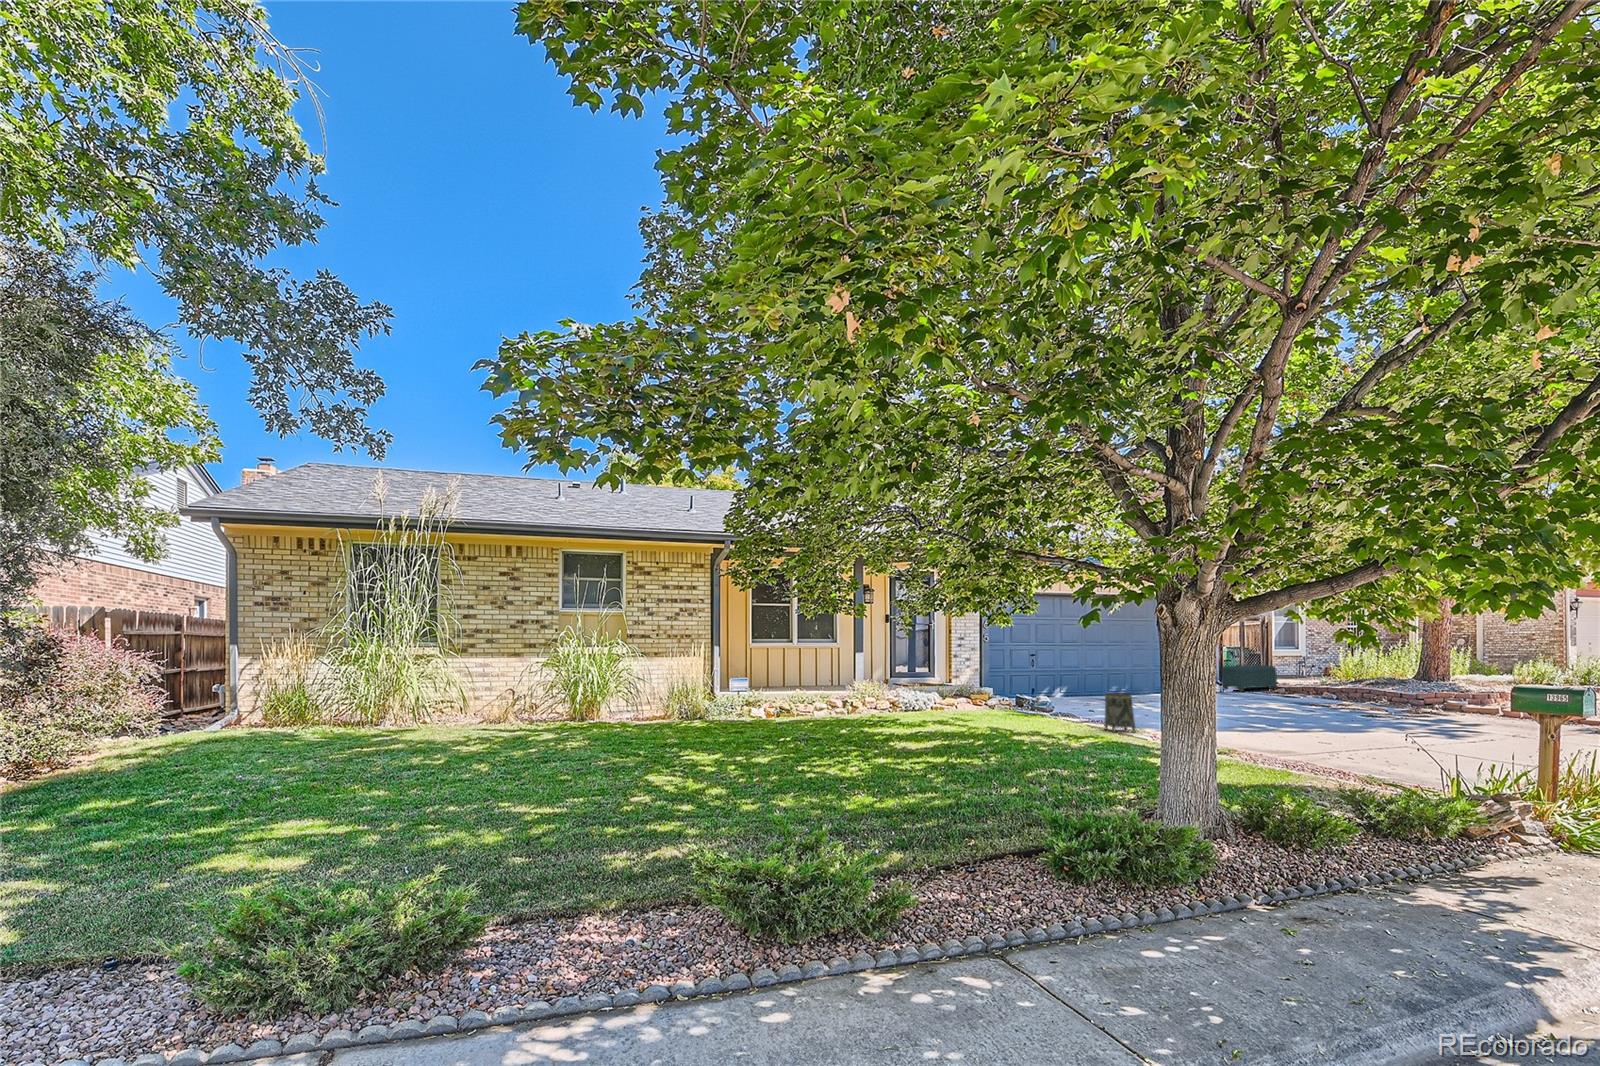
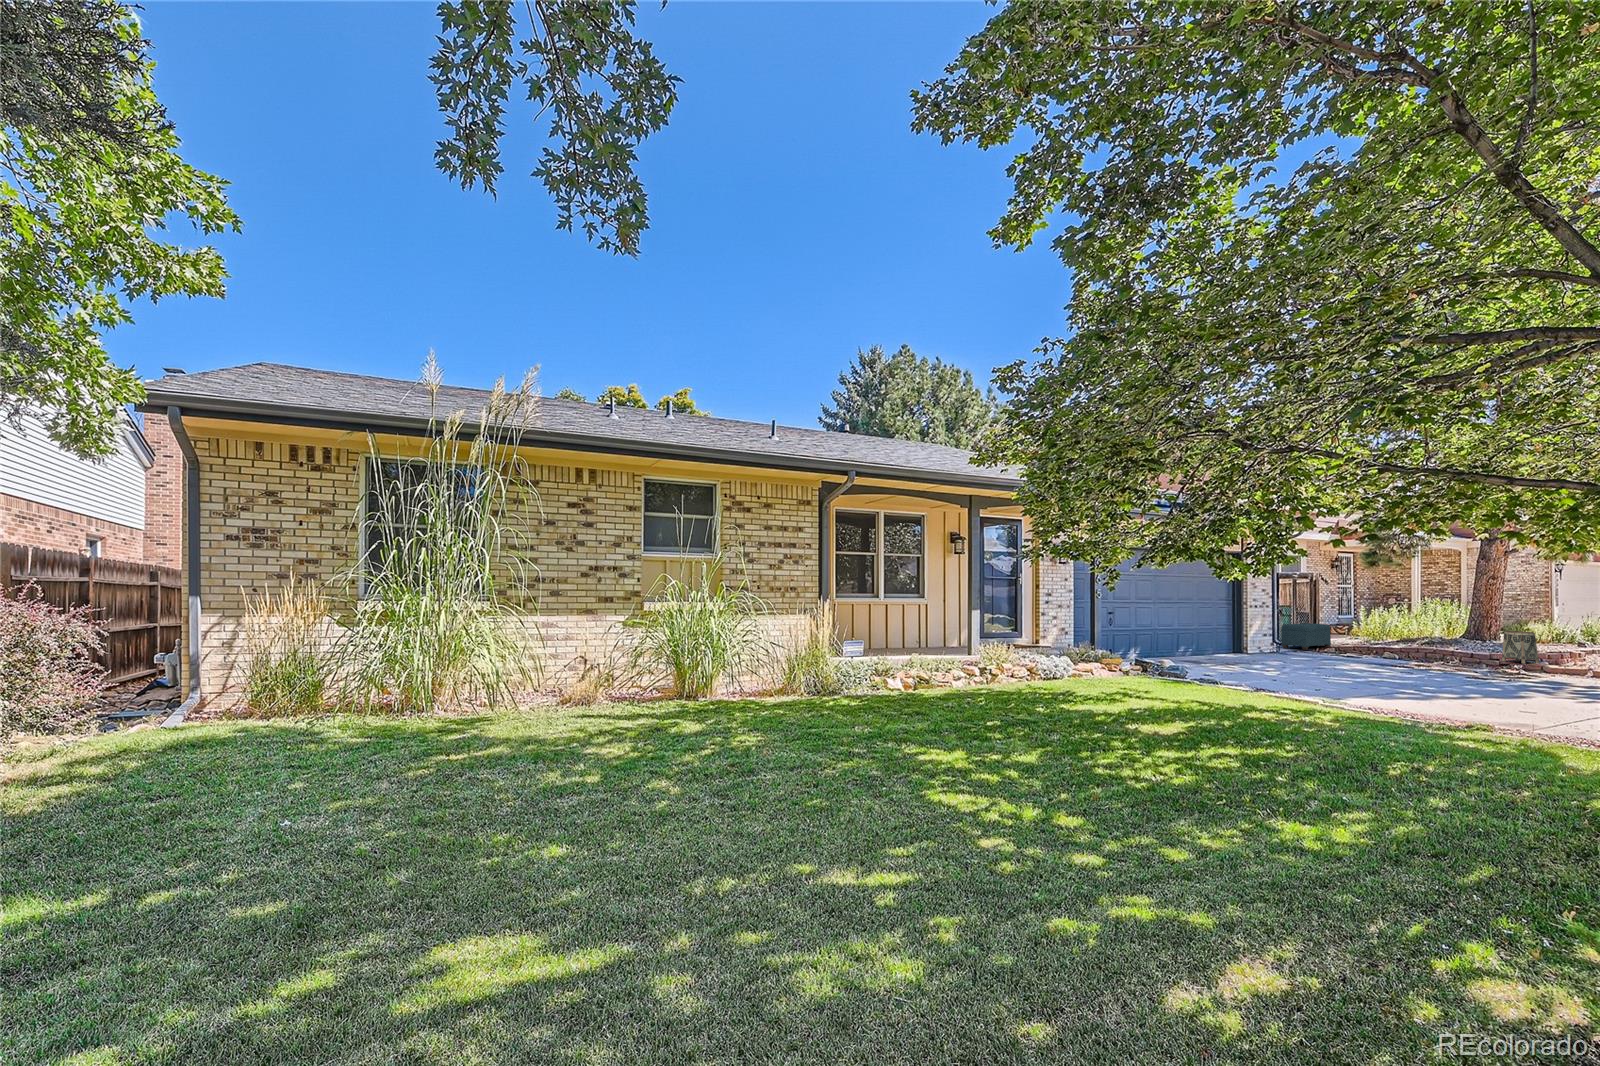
basket: present [1104,693,1136,732] -> present [1502,631,1539,664]

